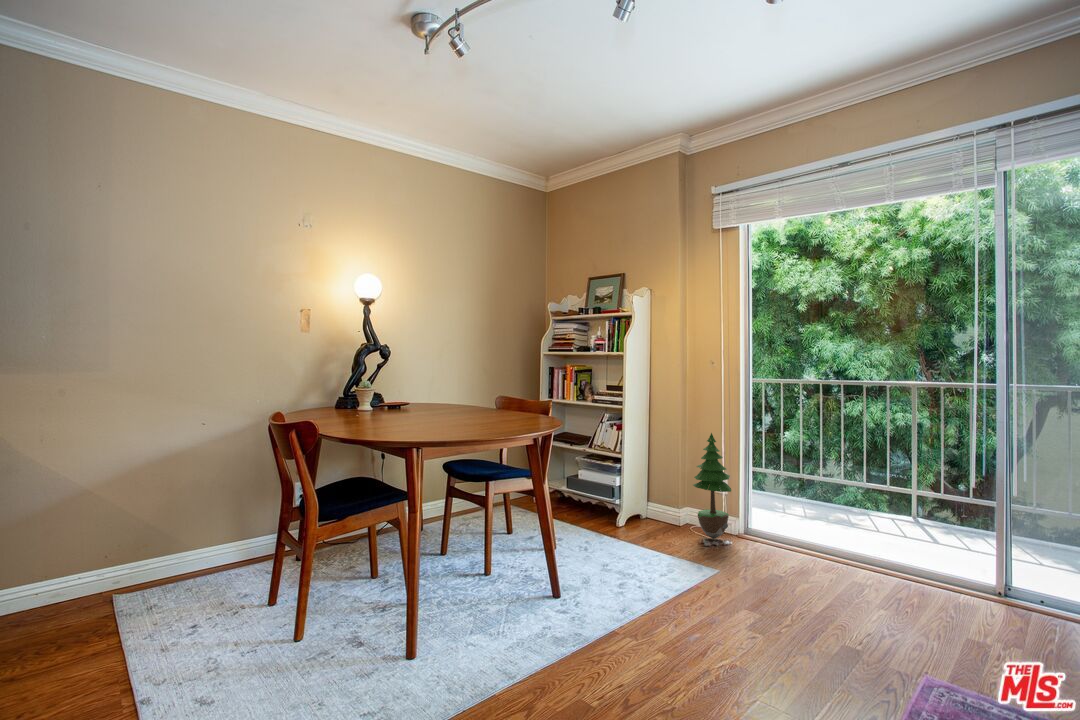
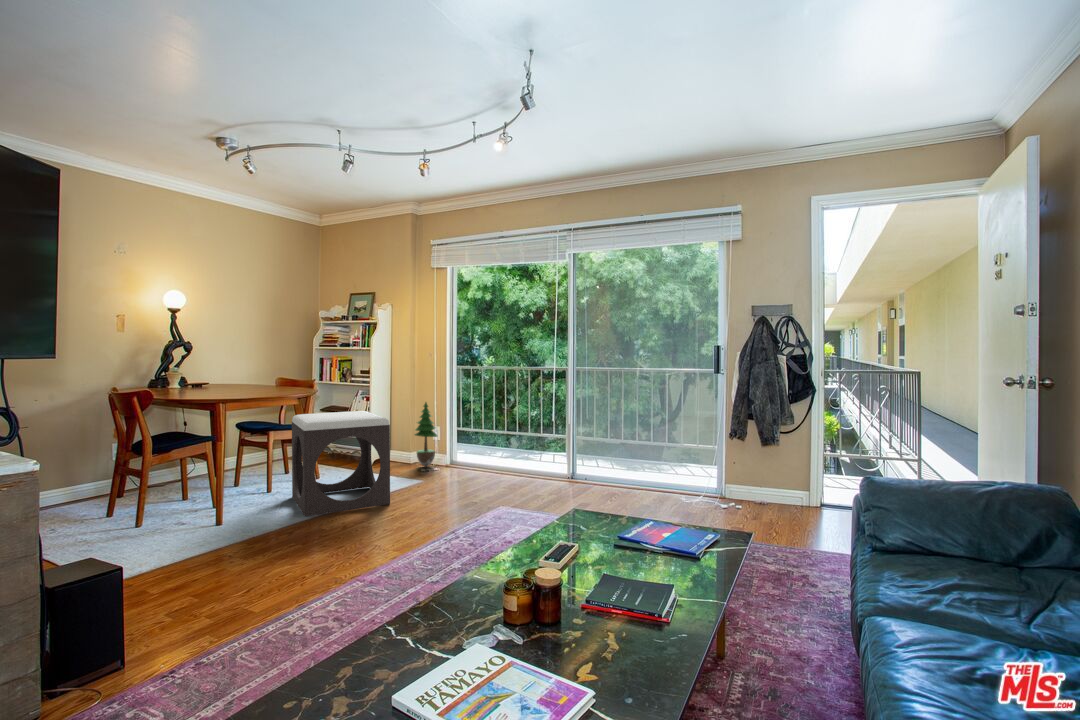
footstool: none [518,451,697,659] -> present [292,411,390,517]

